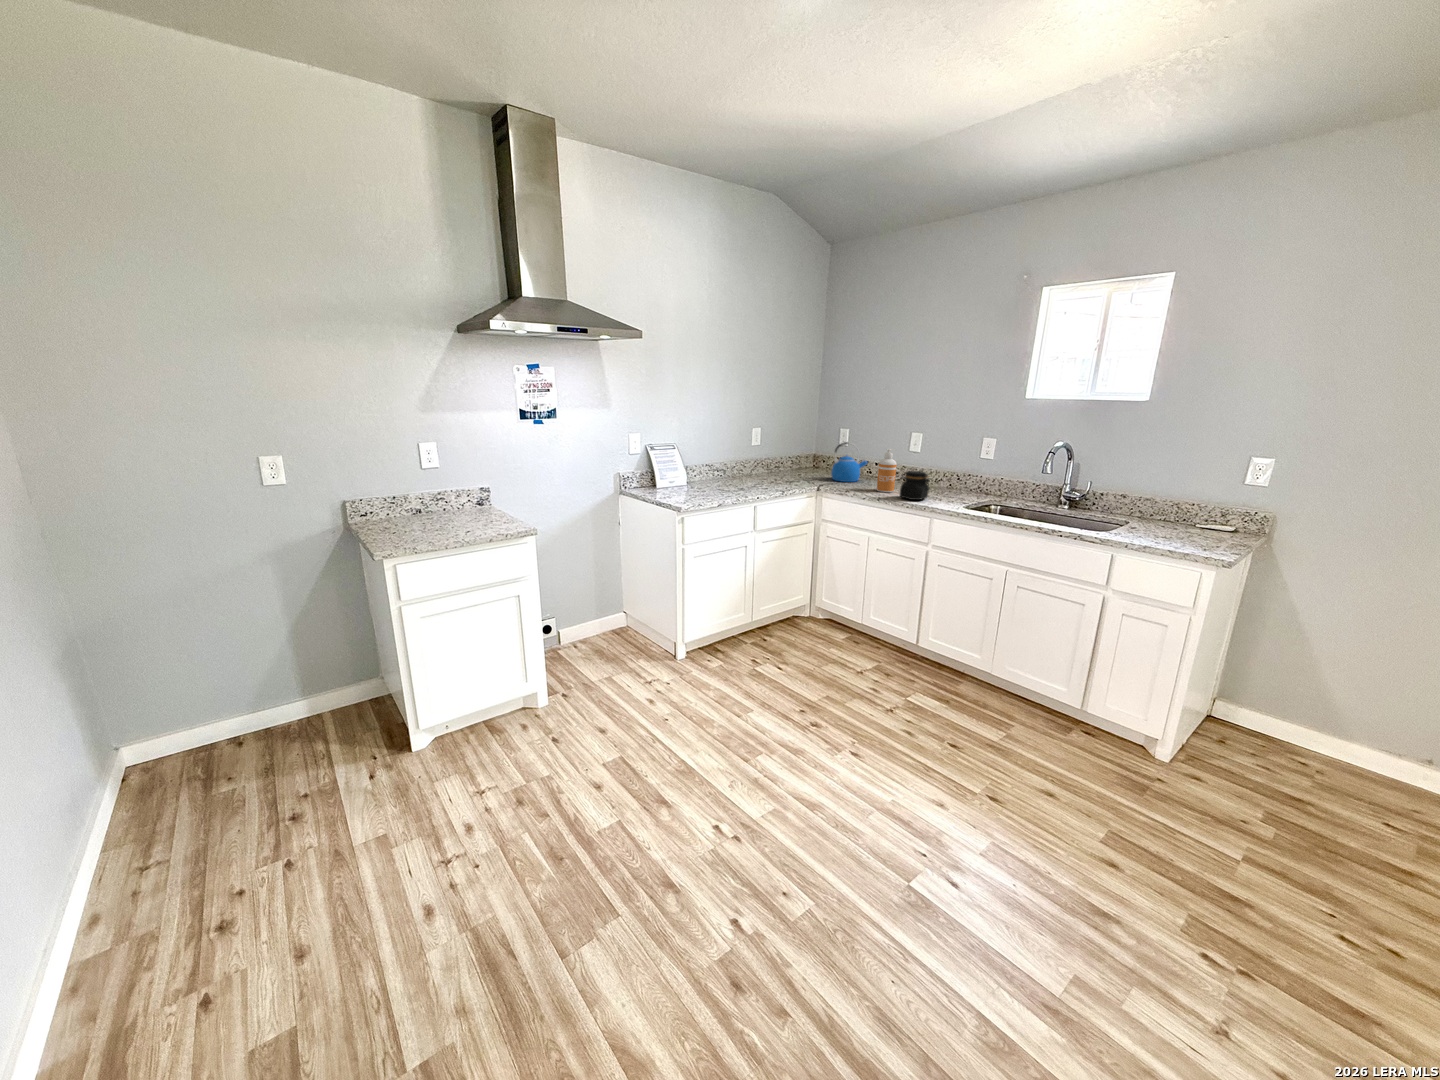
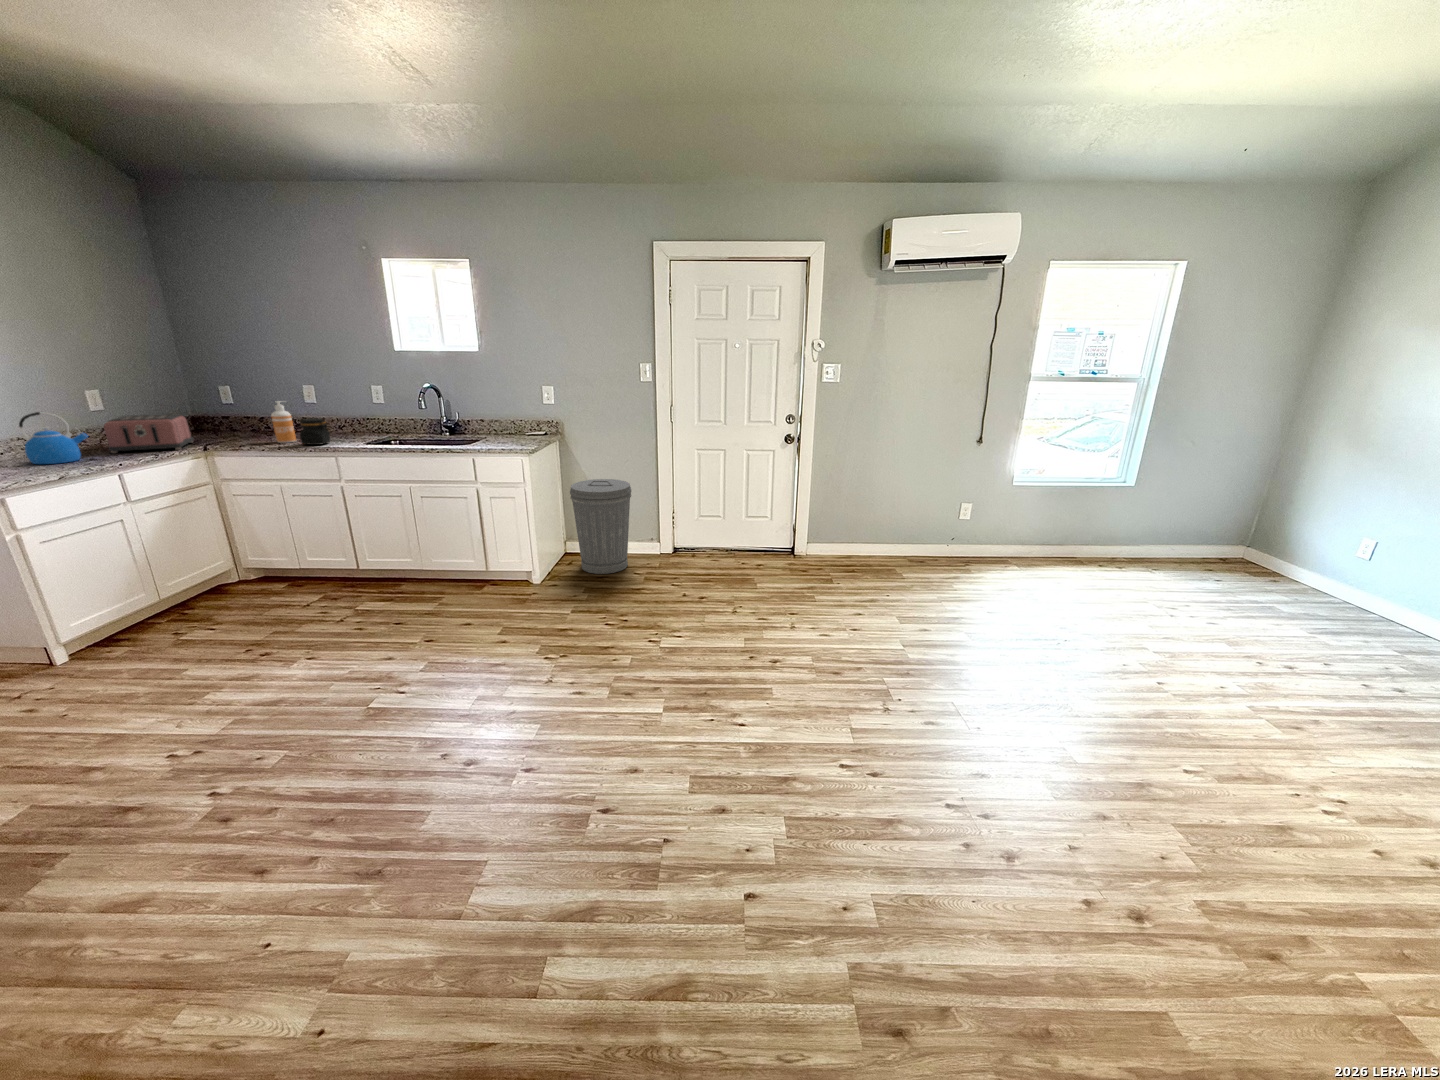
kettle: present [831,442,867,482] -> present [19,412,88,464]
toaster: none [754,451,811,487] -> present [104,414,193,453]
trash can: none [1244,620,1420,799] -> present [570,479,631,574]

